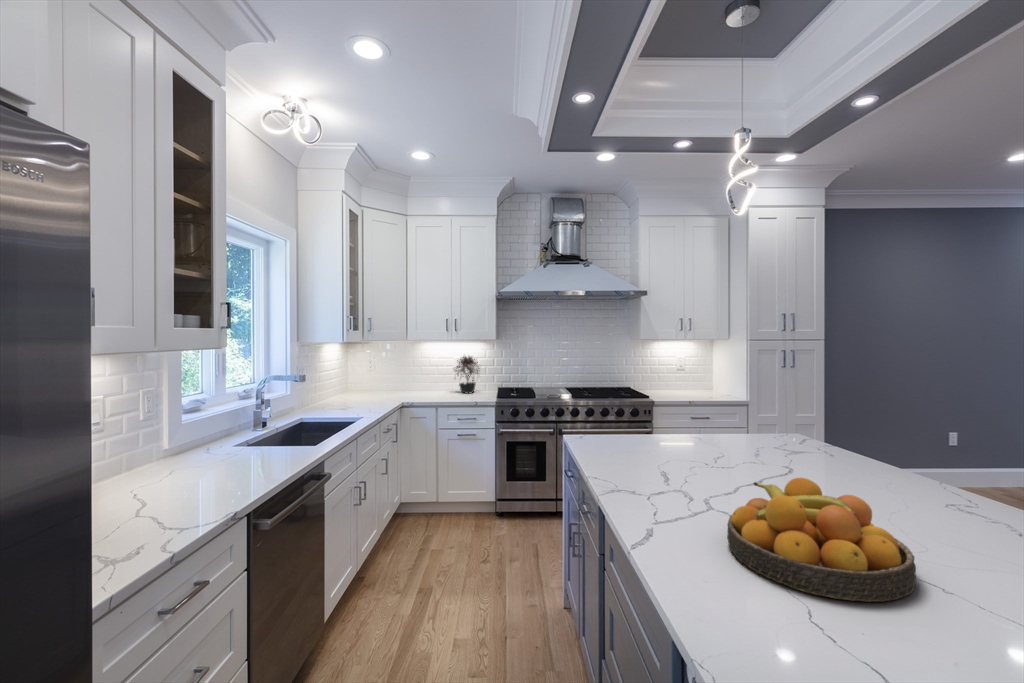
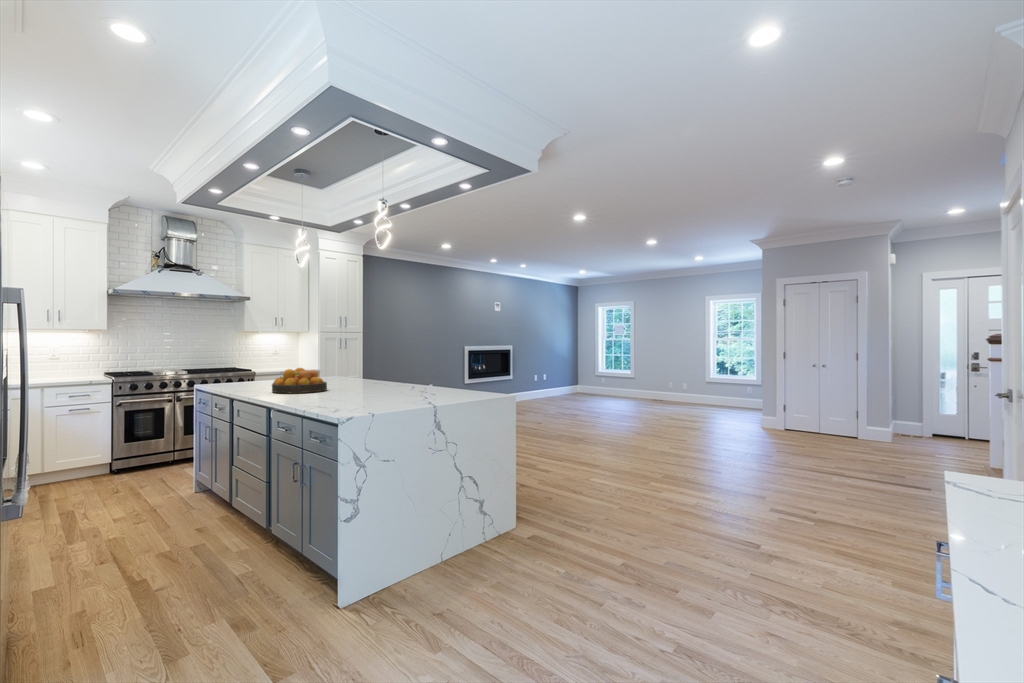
potted plant: present [456,356,479,393] -> none [52,342,89,377]

